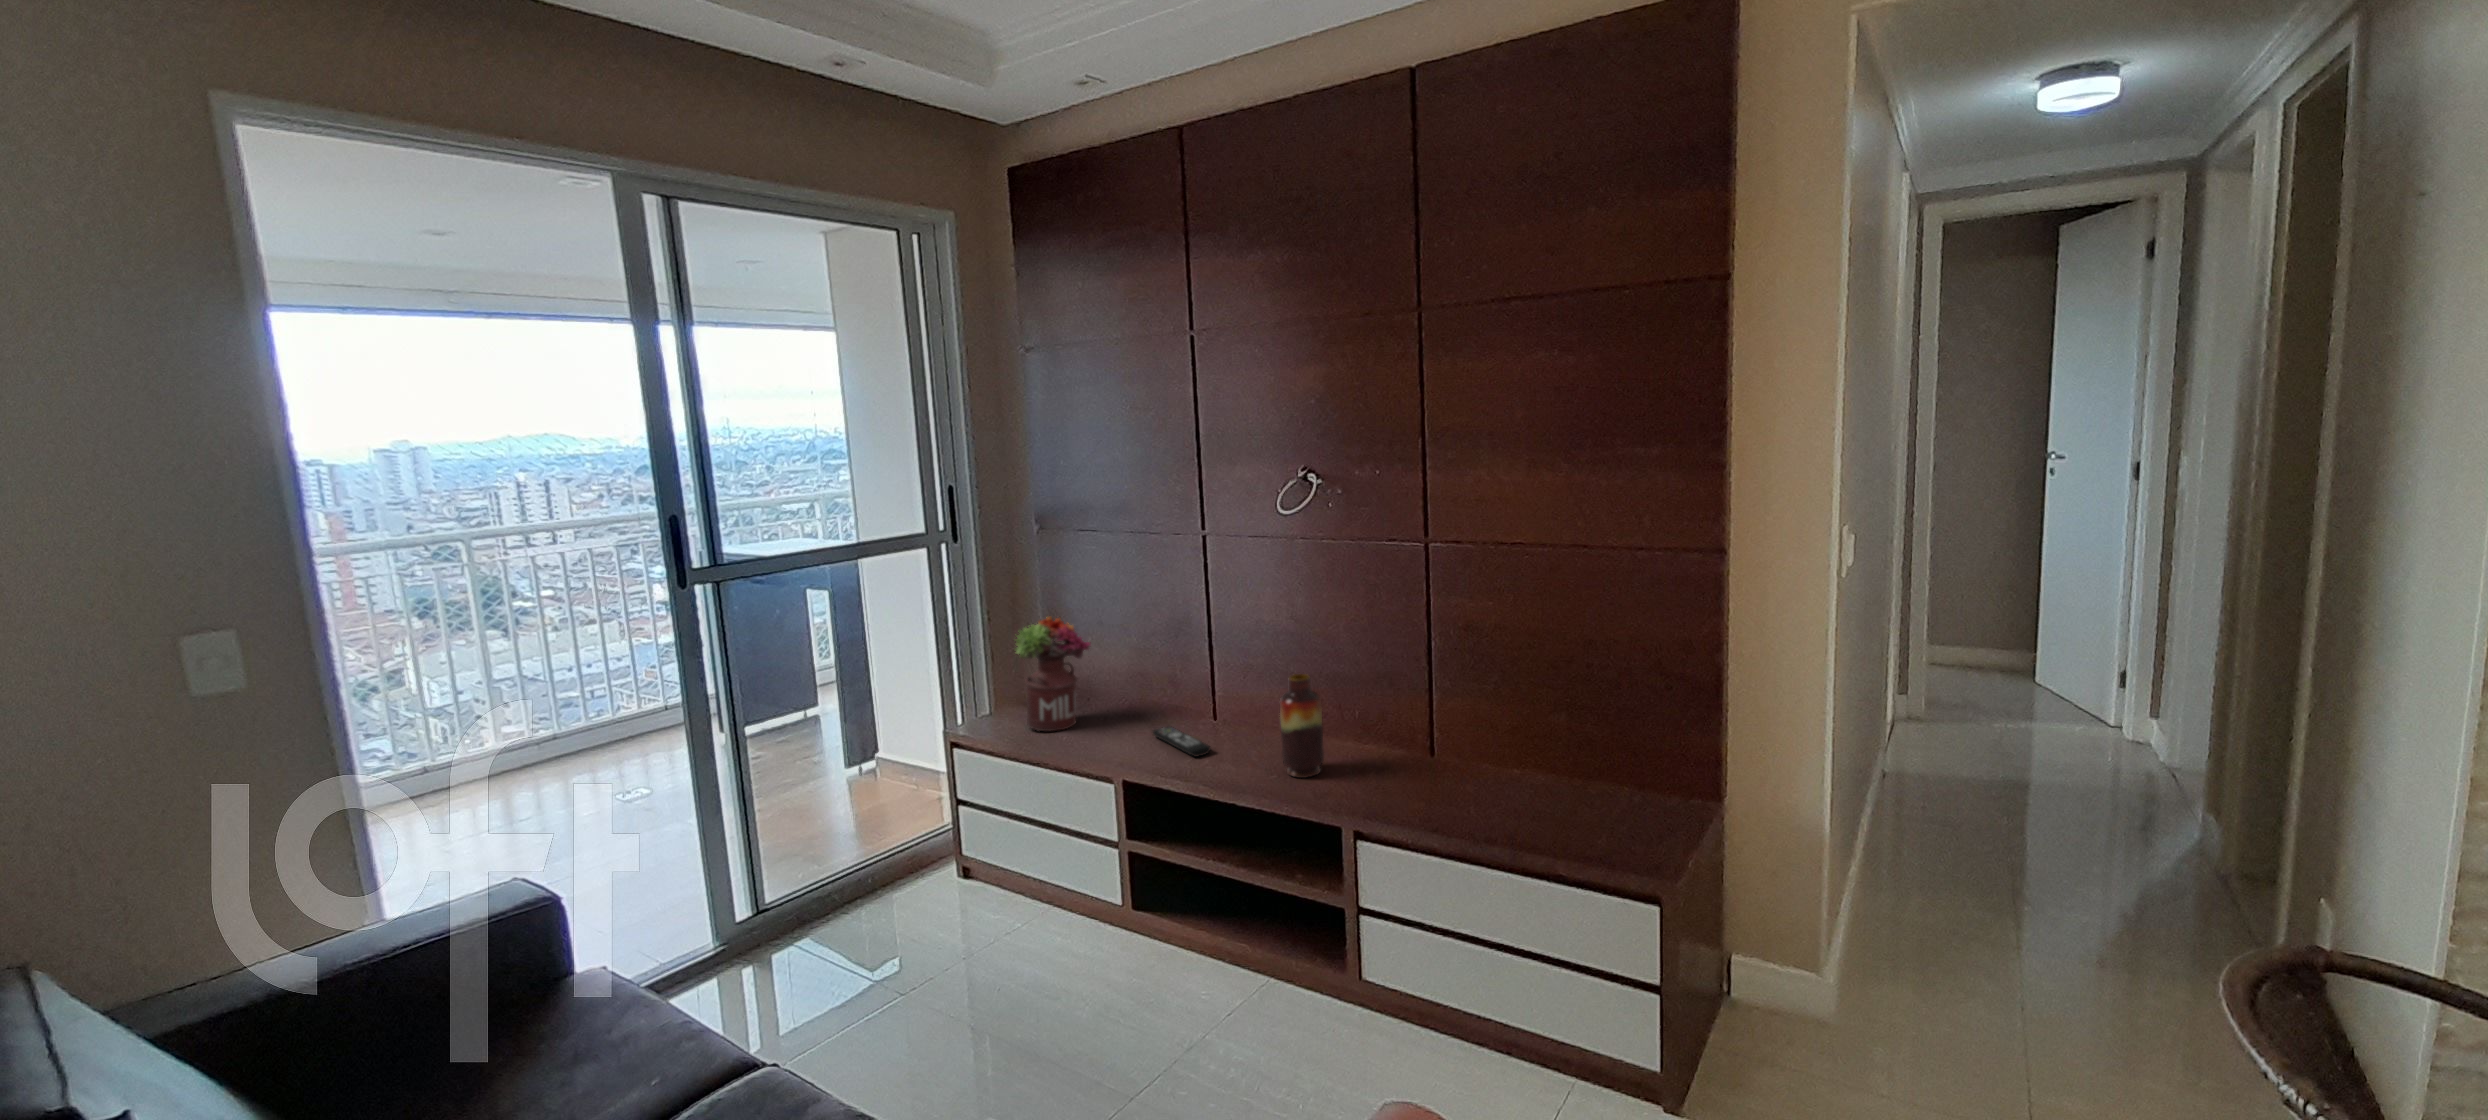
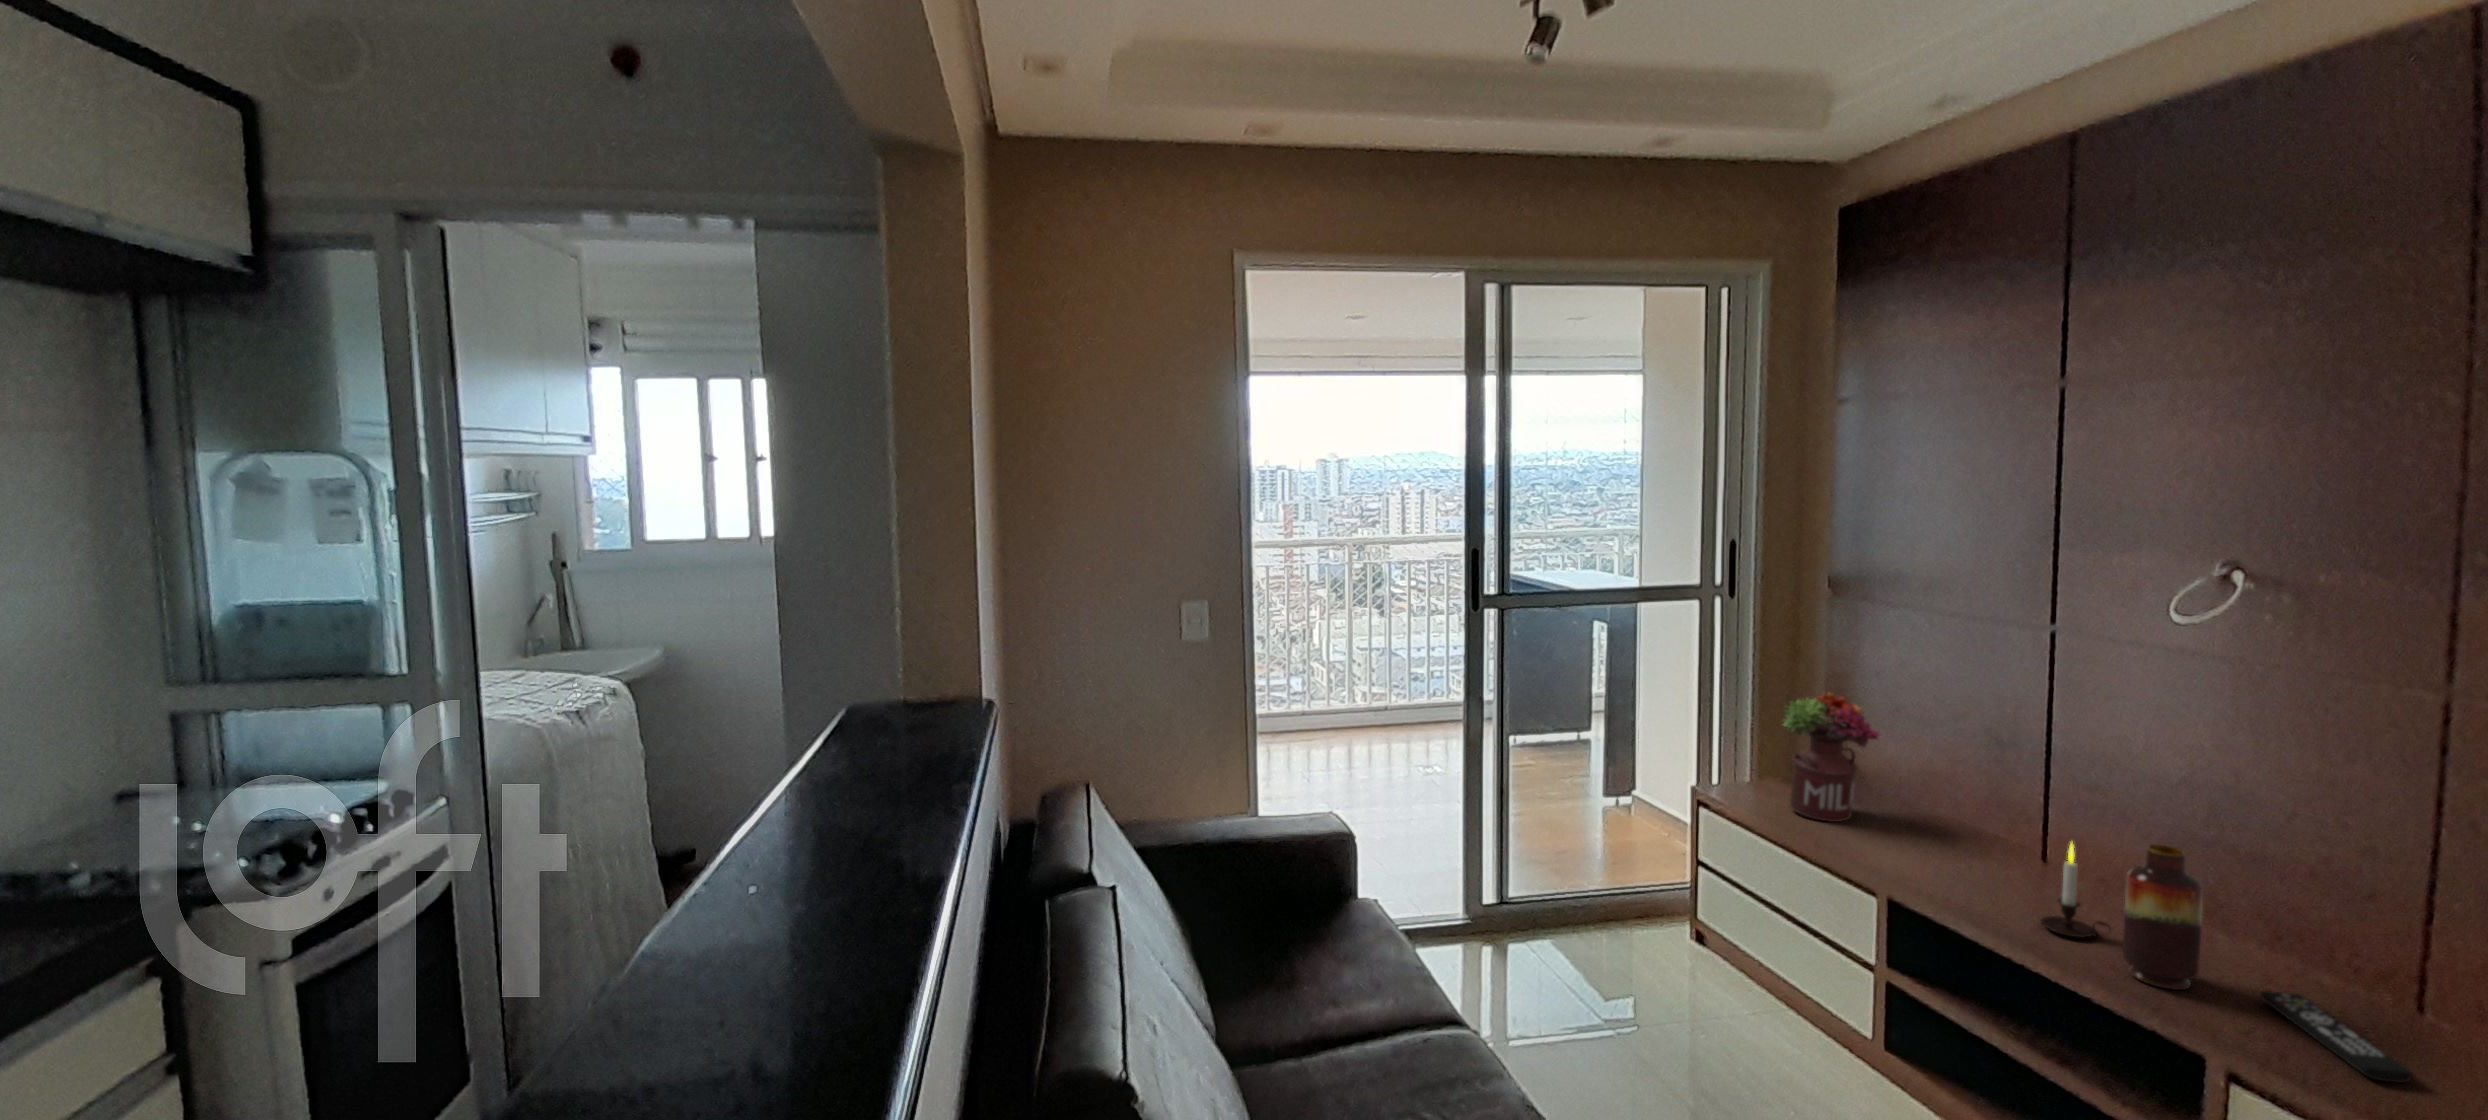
candle: none [1228,689,1269,763] -> present [2041,843,2109,938]
remote control: present [1153,727,1210,756] -> present [2260,991,2413,1083]

